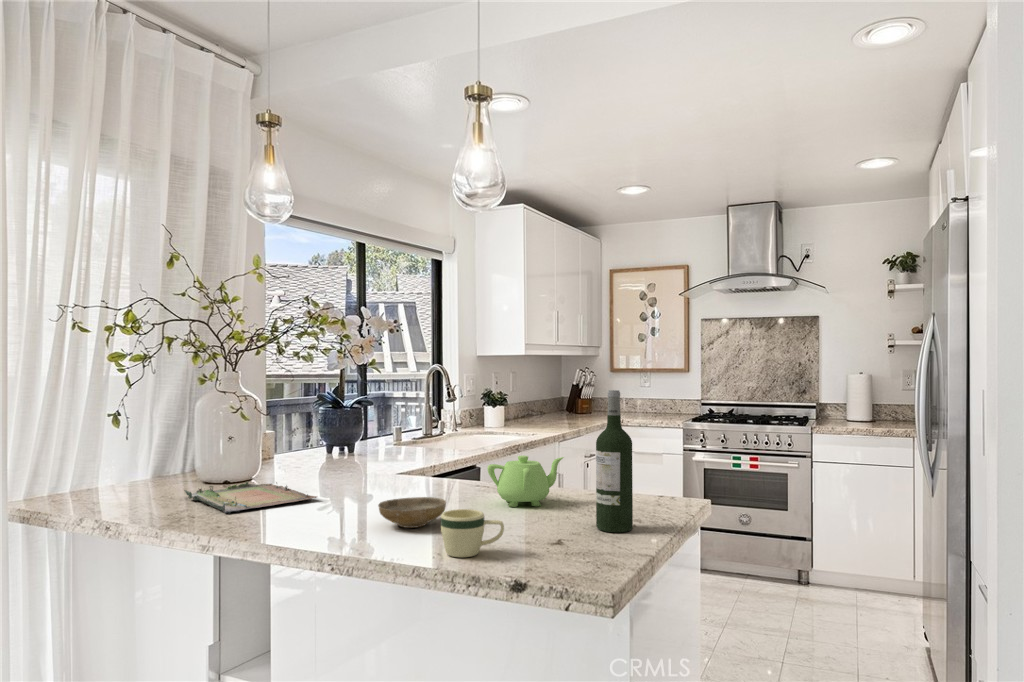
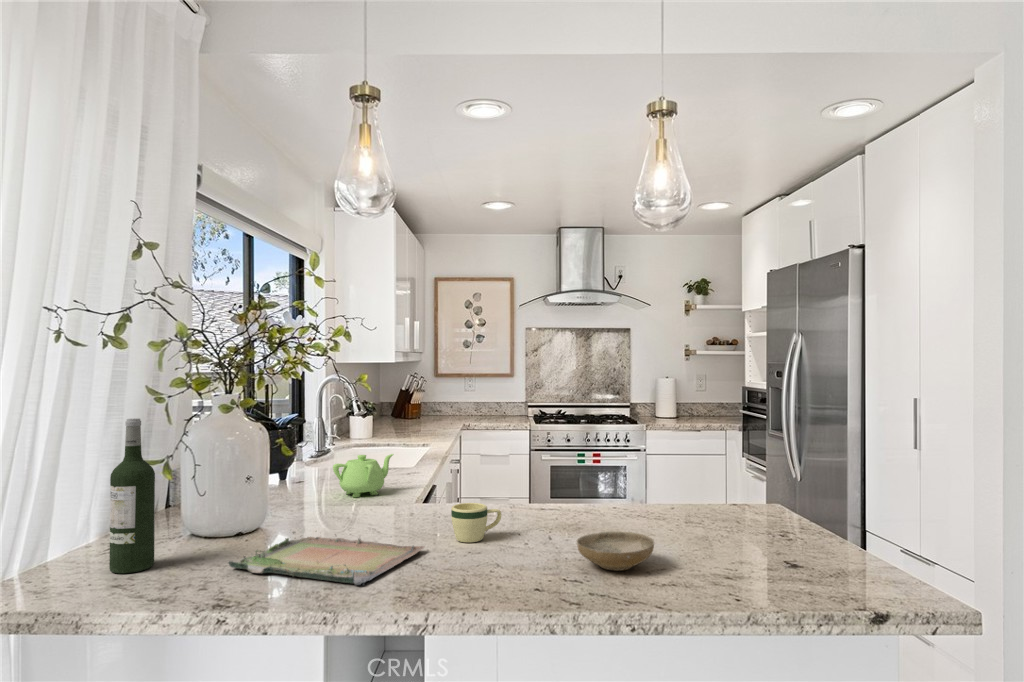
wine bottle: present [596,390,633,533] -> present [109,418,155,573]
teapot: present [487,456,564,507] -> present [333,454,393,497]
mug: present [441,509,504,557] -> present [451,503,502,542]

